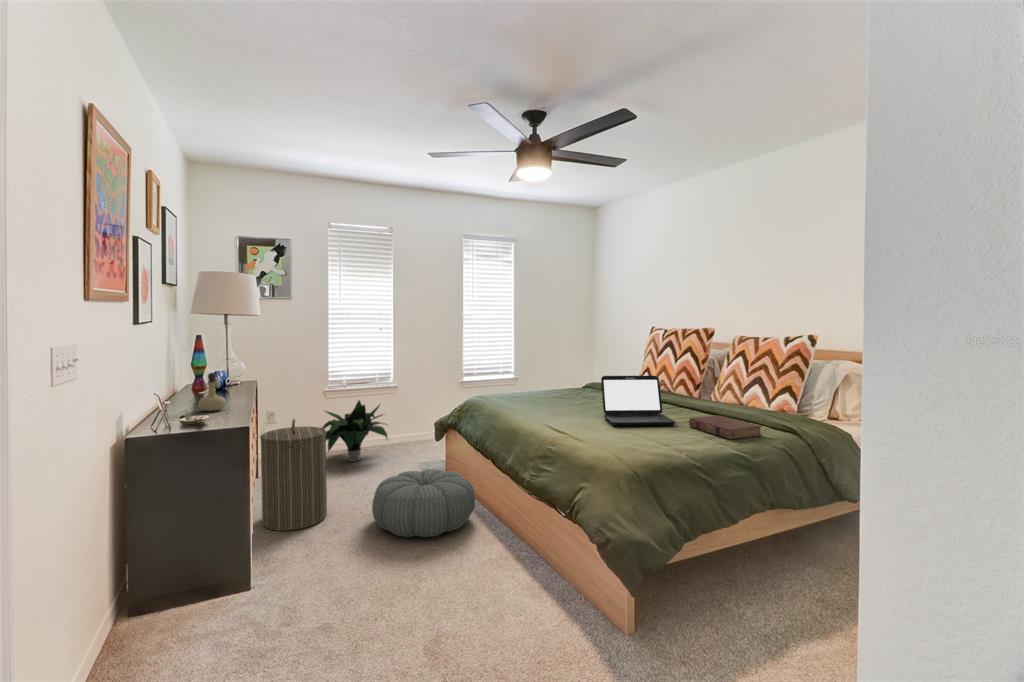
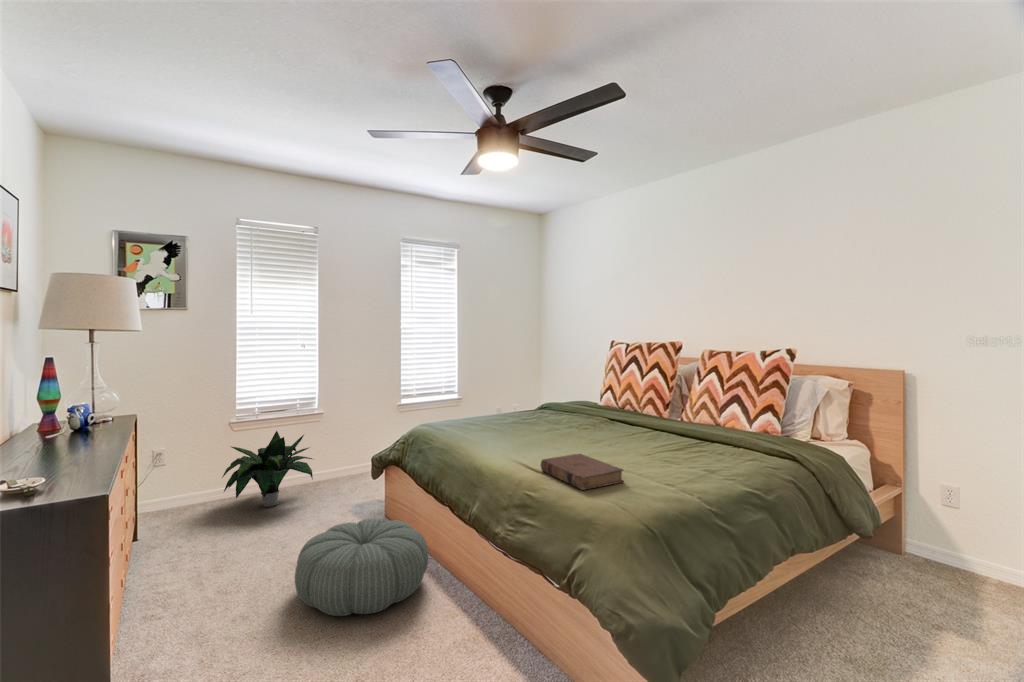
perfume bottle: present [198,373,226,411] -> none [35,411,80,466]
laptop: present [601,376,675,426] -> none [575,397,665,460]
book: present [689,416,762,439] -> present [541,454,624,490]
laundry hamper: present [260,419,327,531] -> none [135,467,232,621]

